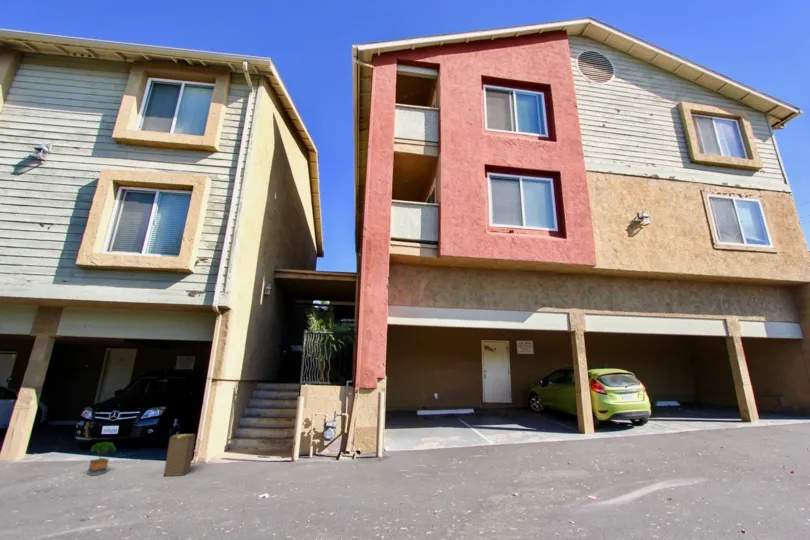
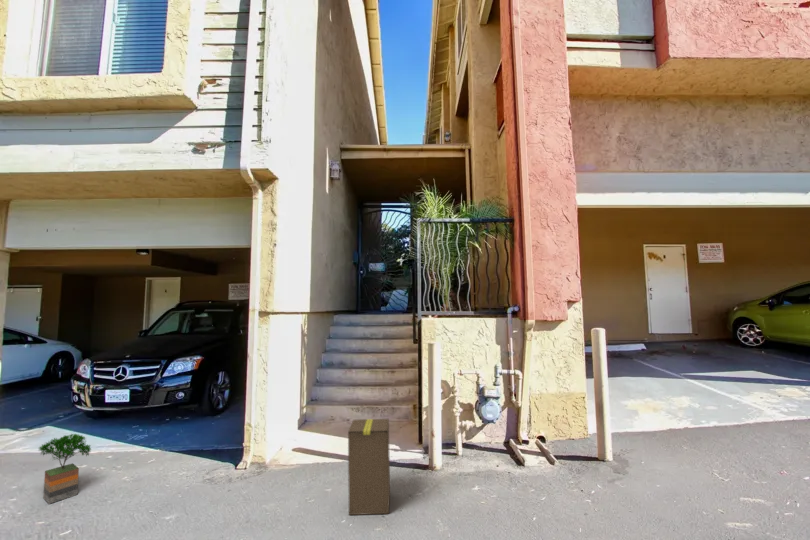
cardboard box: present [164,434,195,476] -> present [348,419,390,515]

